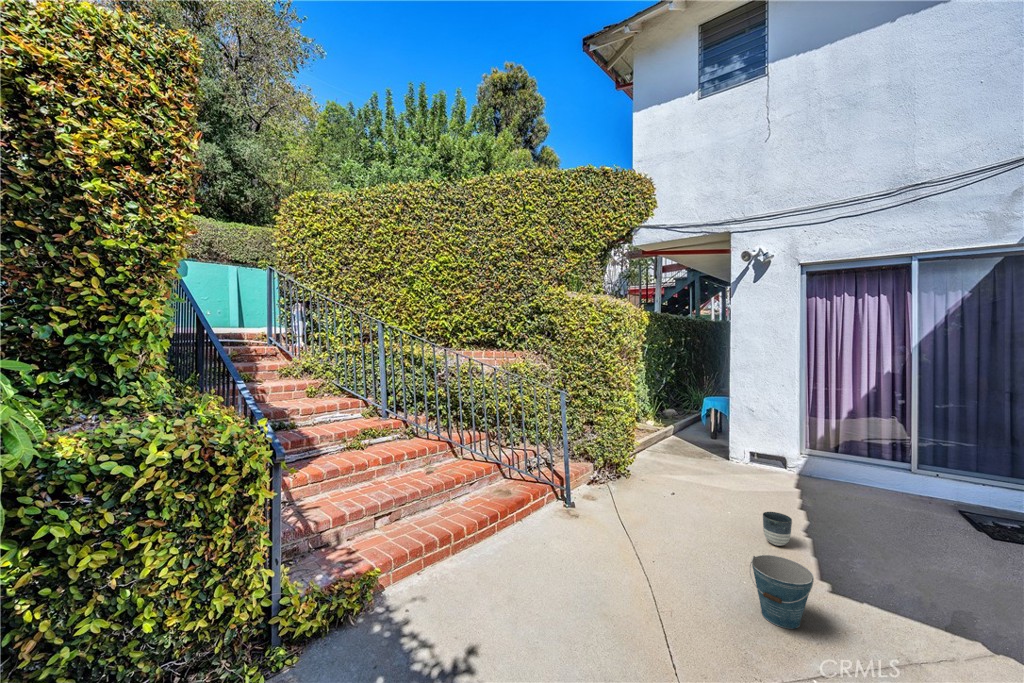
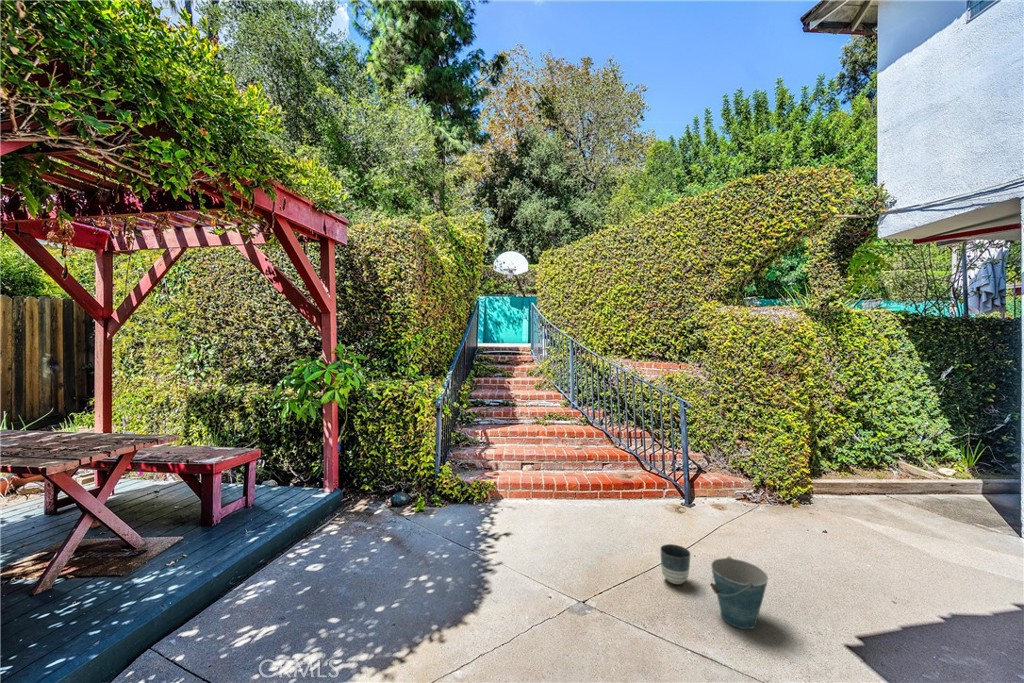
planter: present [763,512,792,546] -> present [660,544,690,584]

